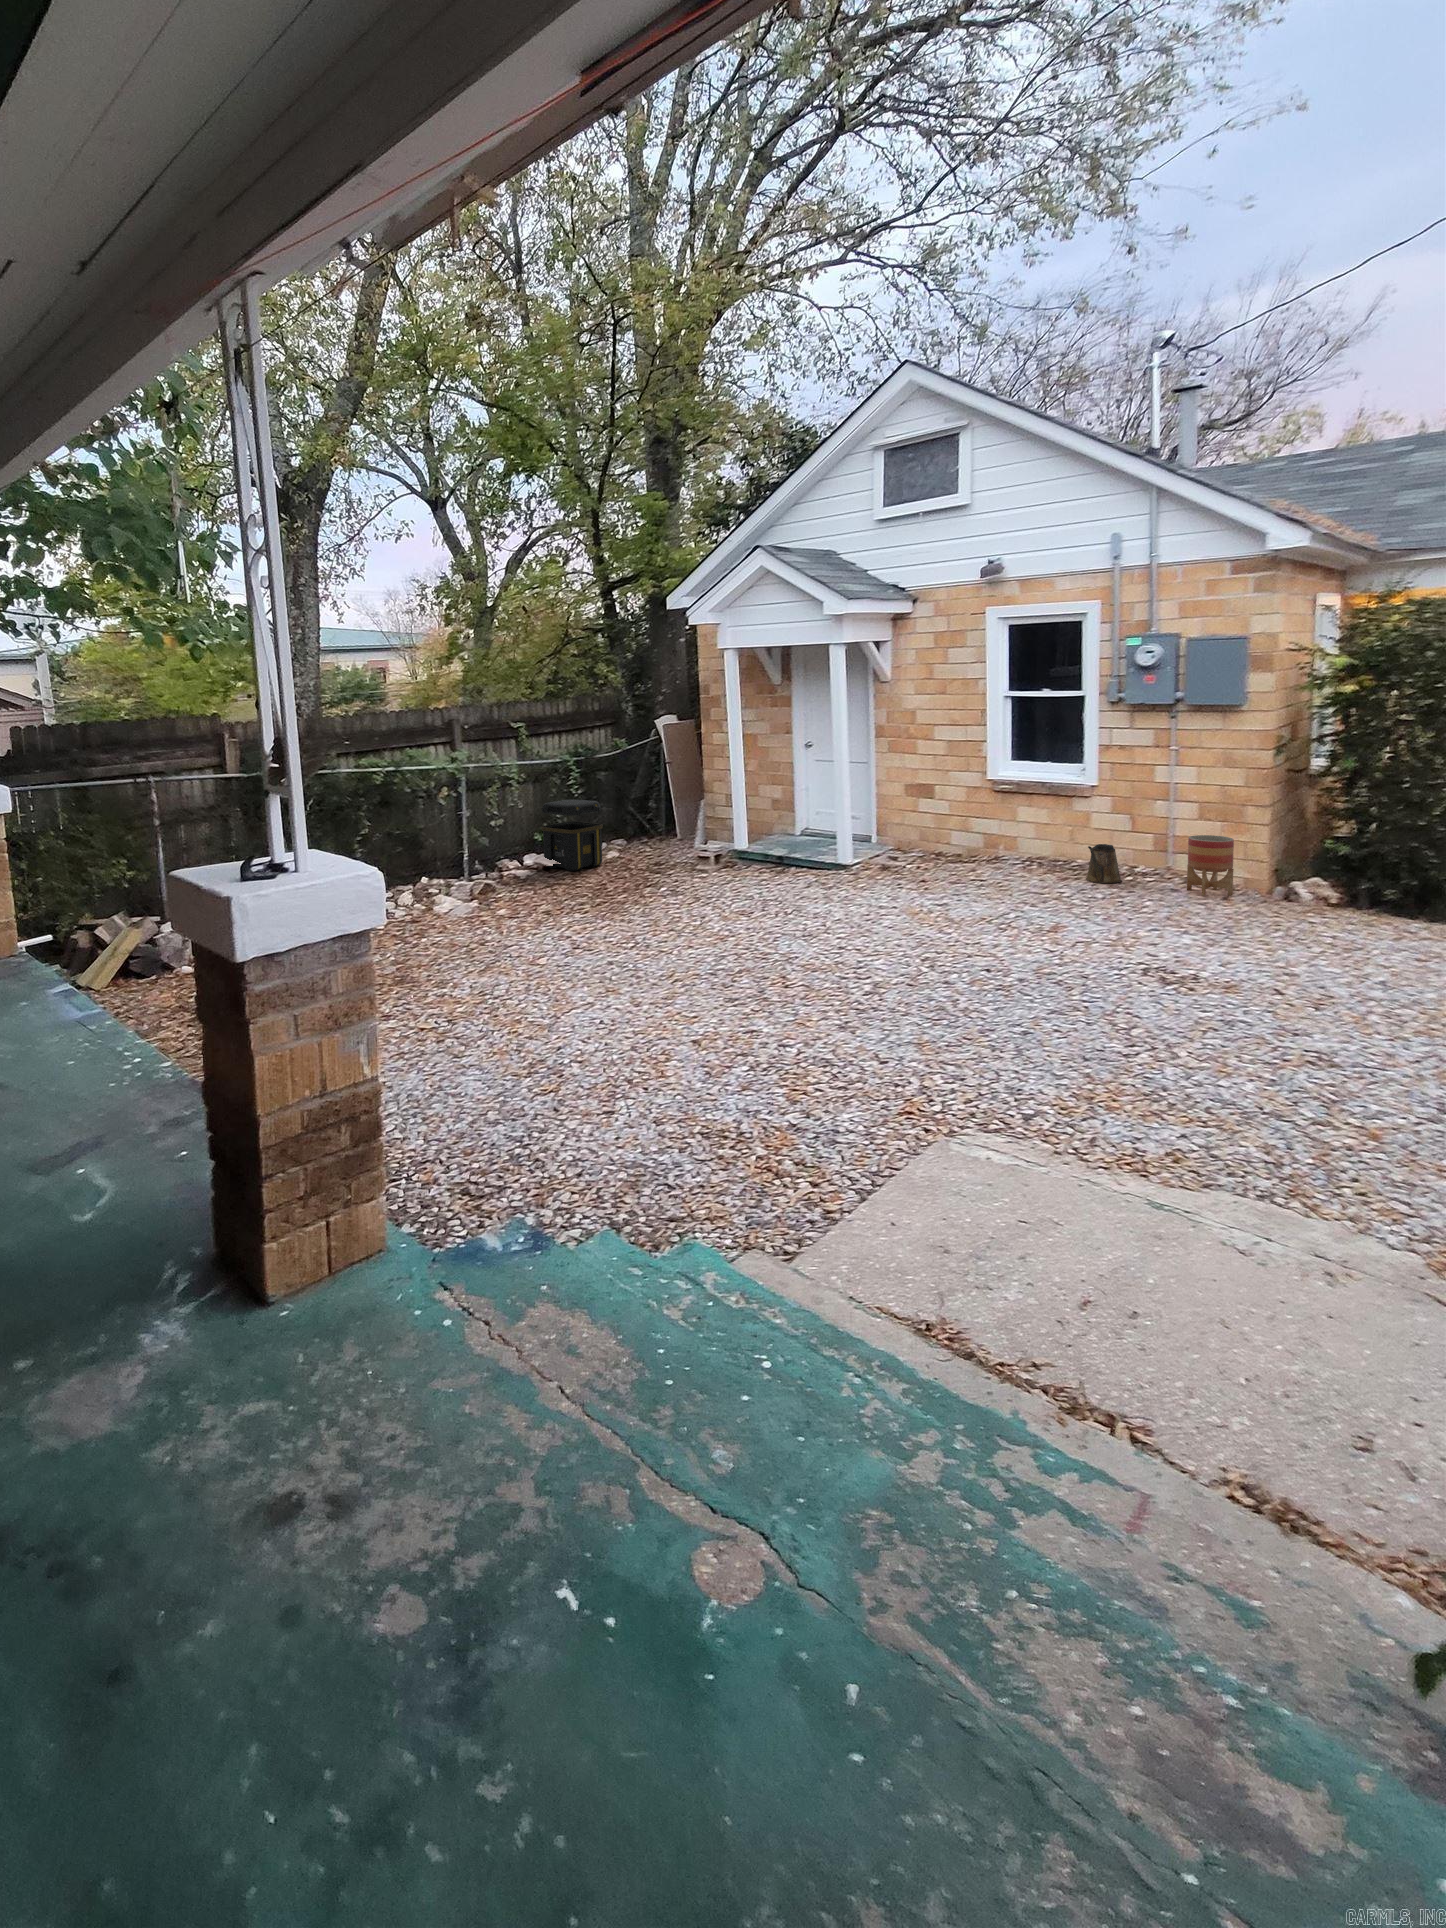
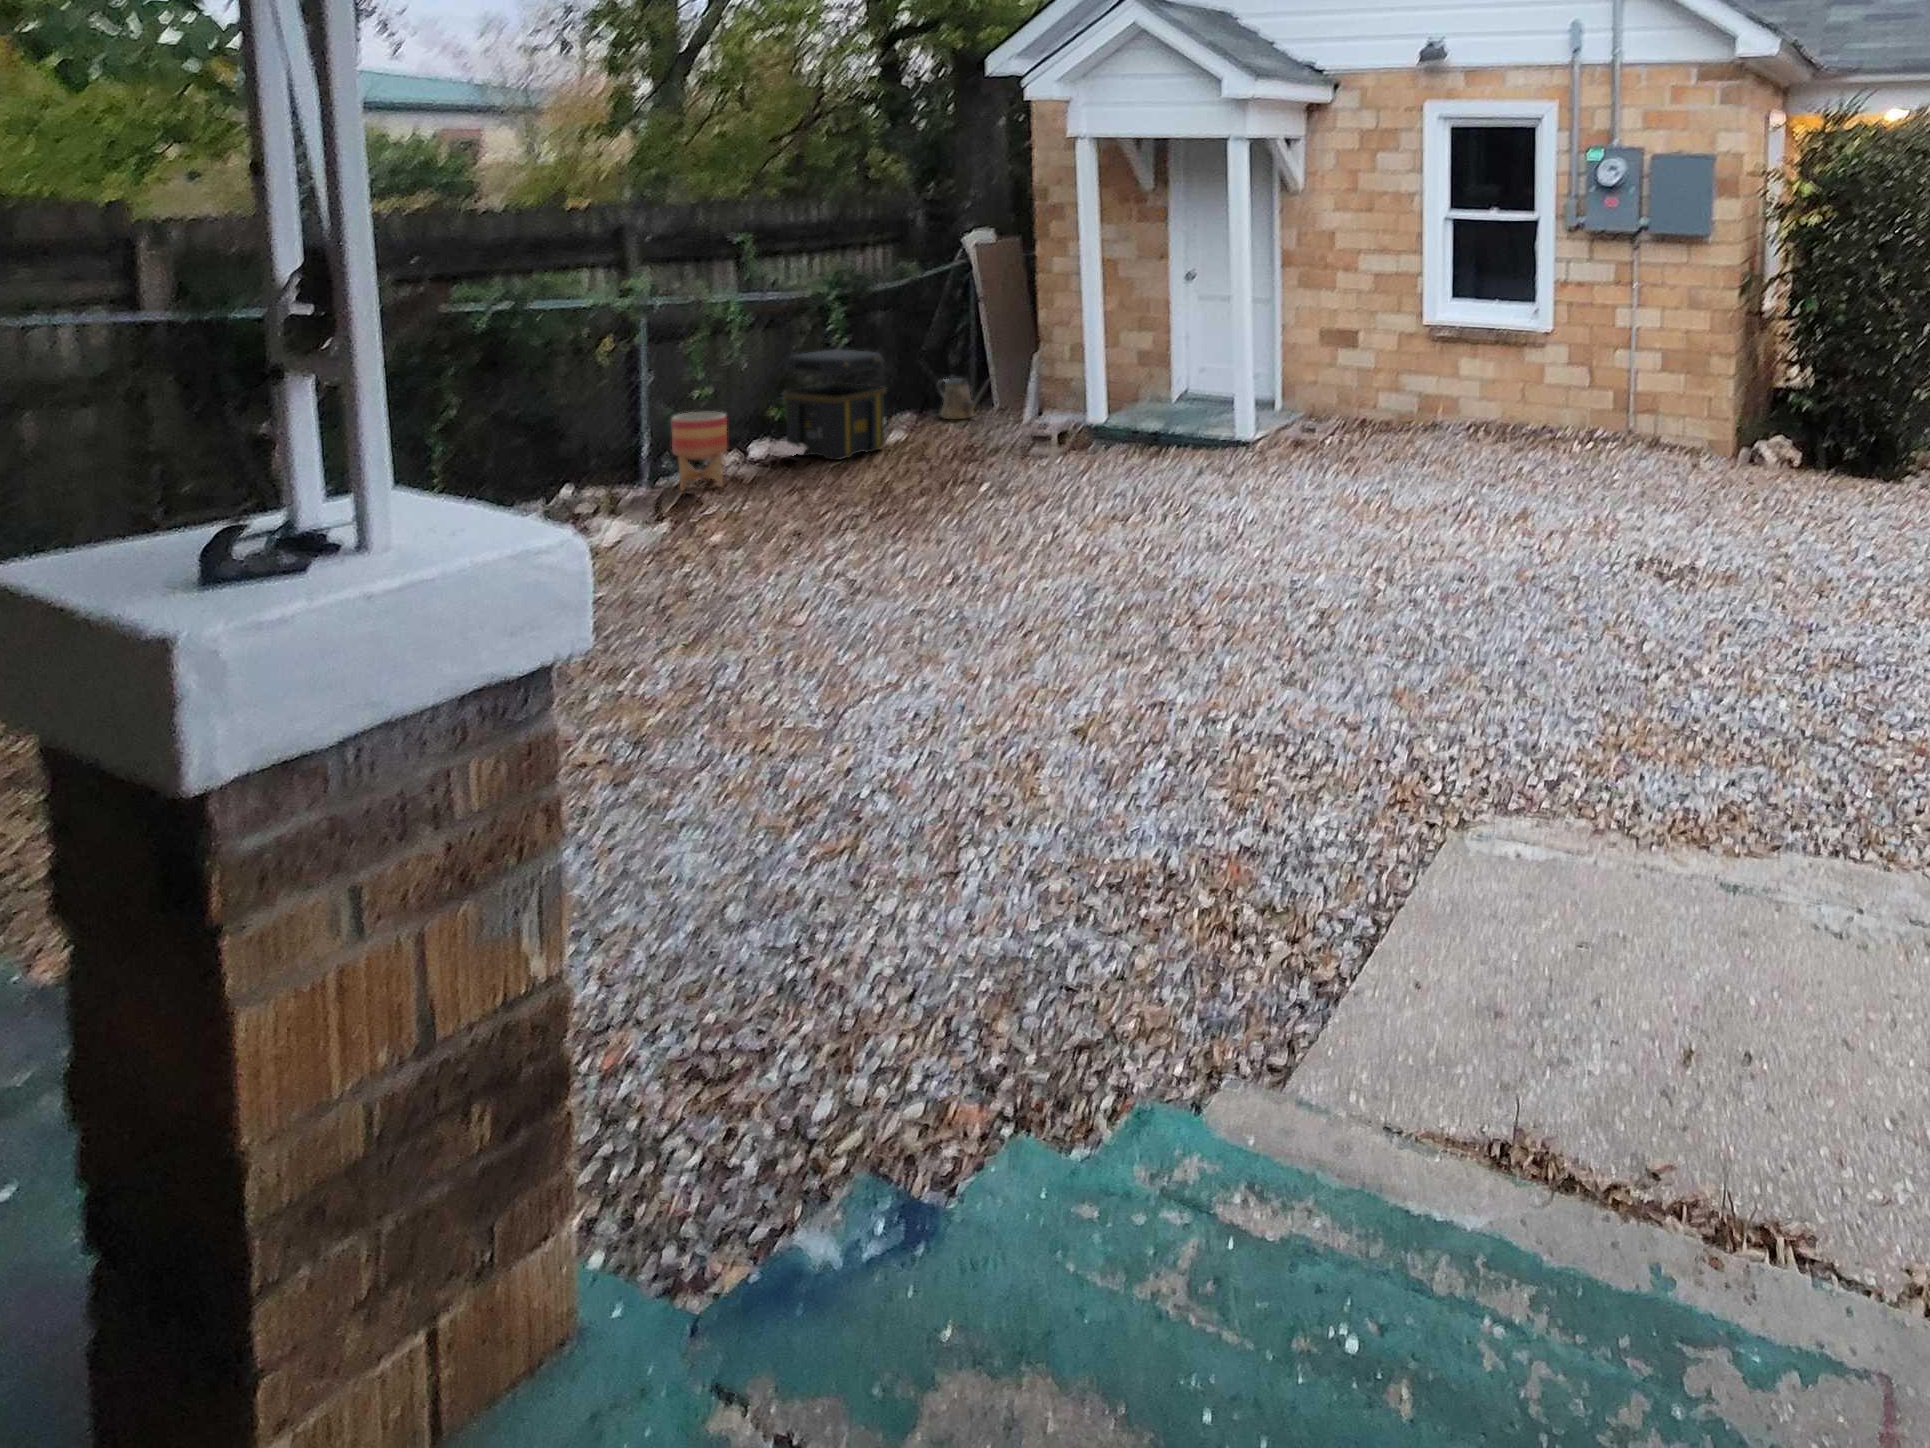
planter: present [1187,835,1234,896] -> present [671,412,727,491]
watering can: present [1086,844,1122,883] -> present [937,378,990,419]

